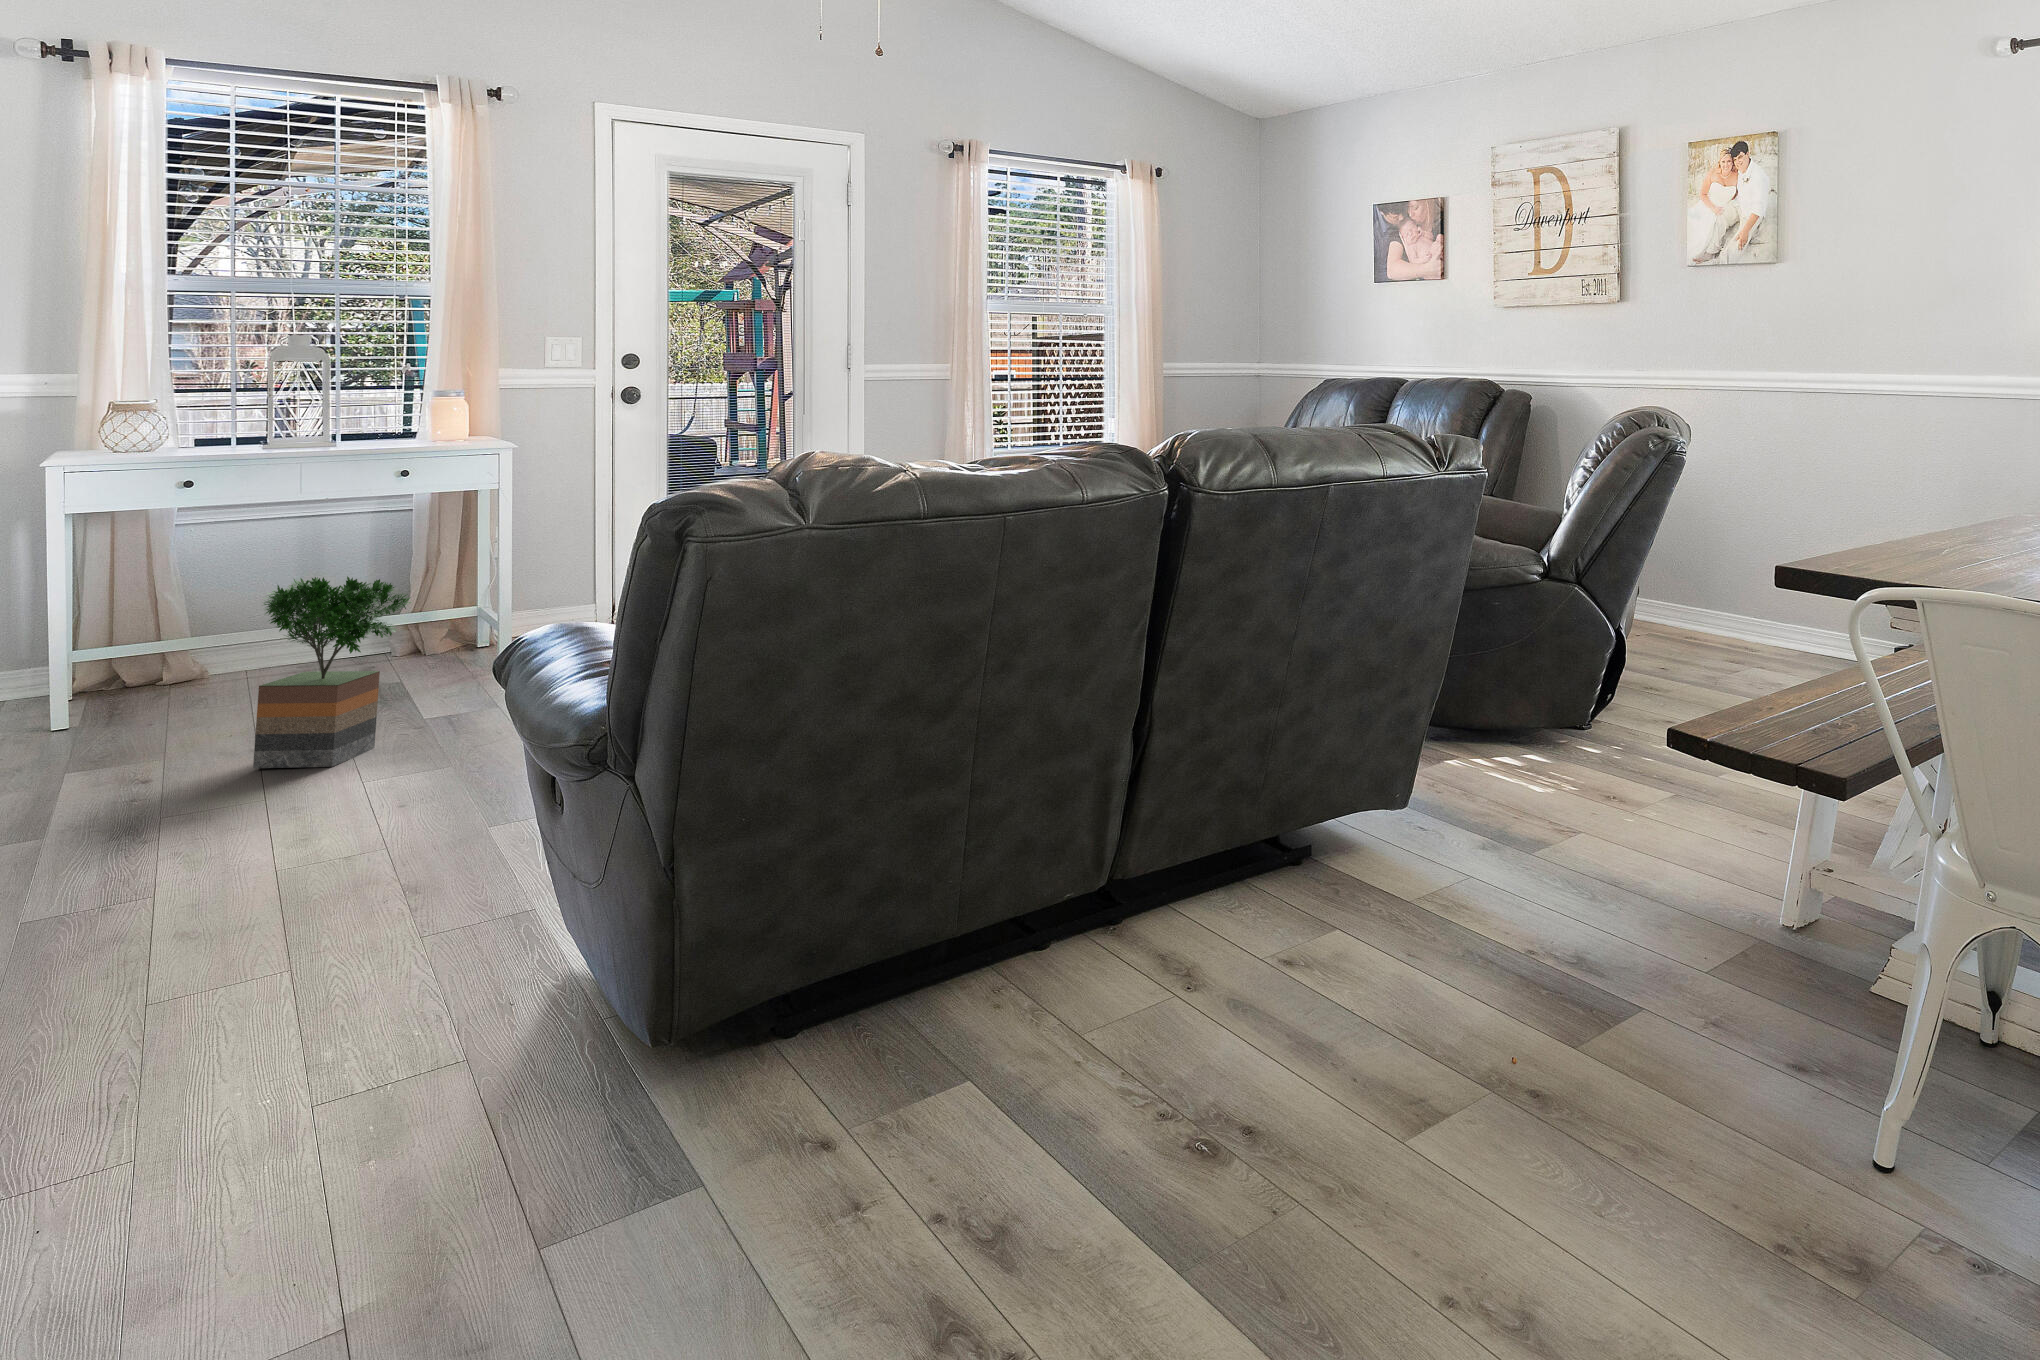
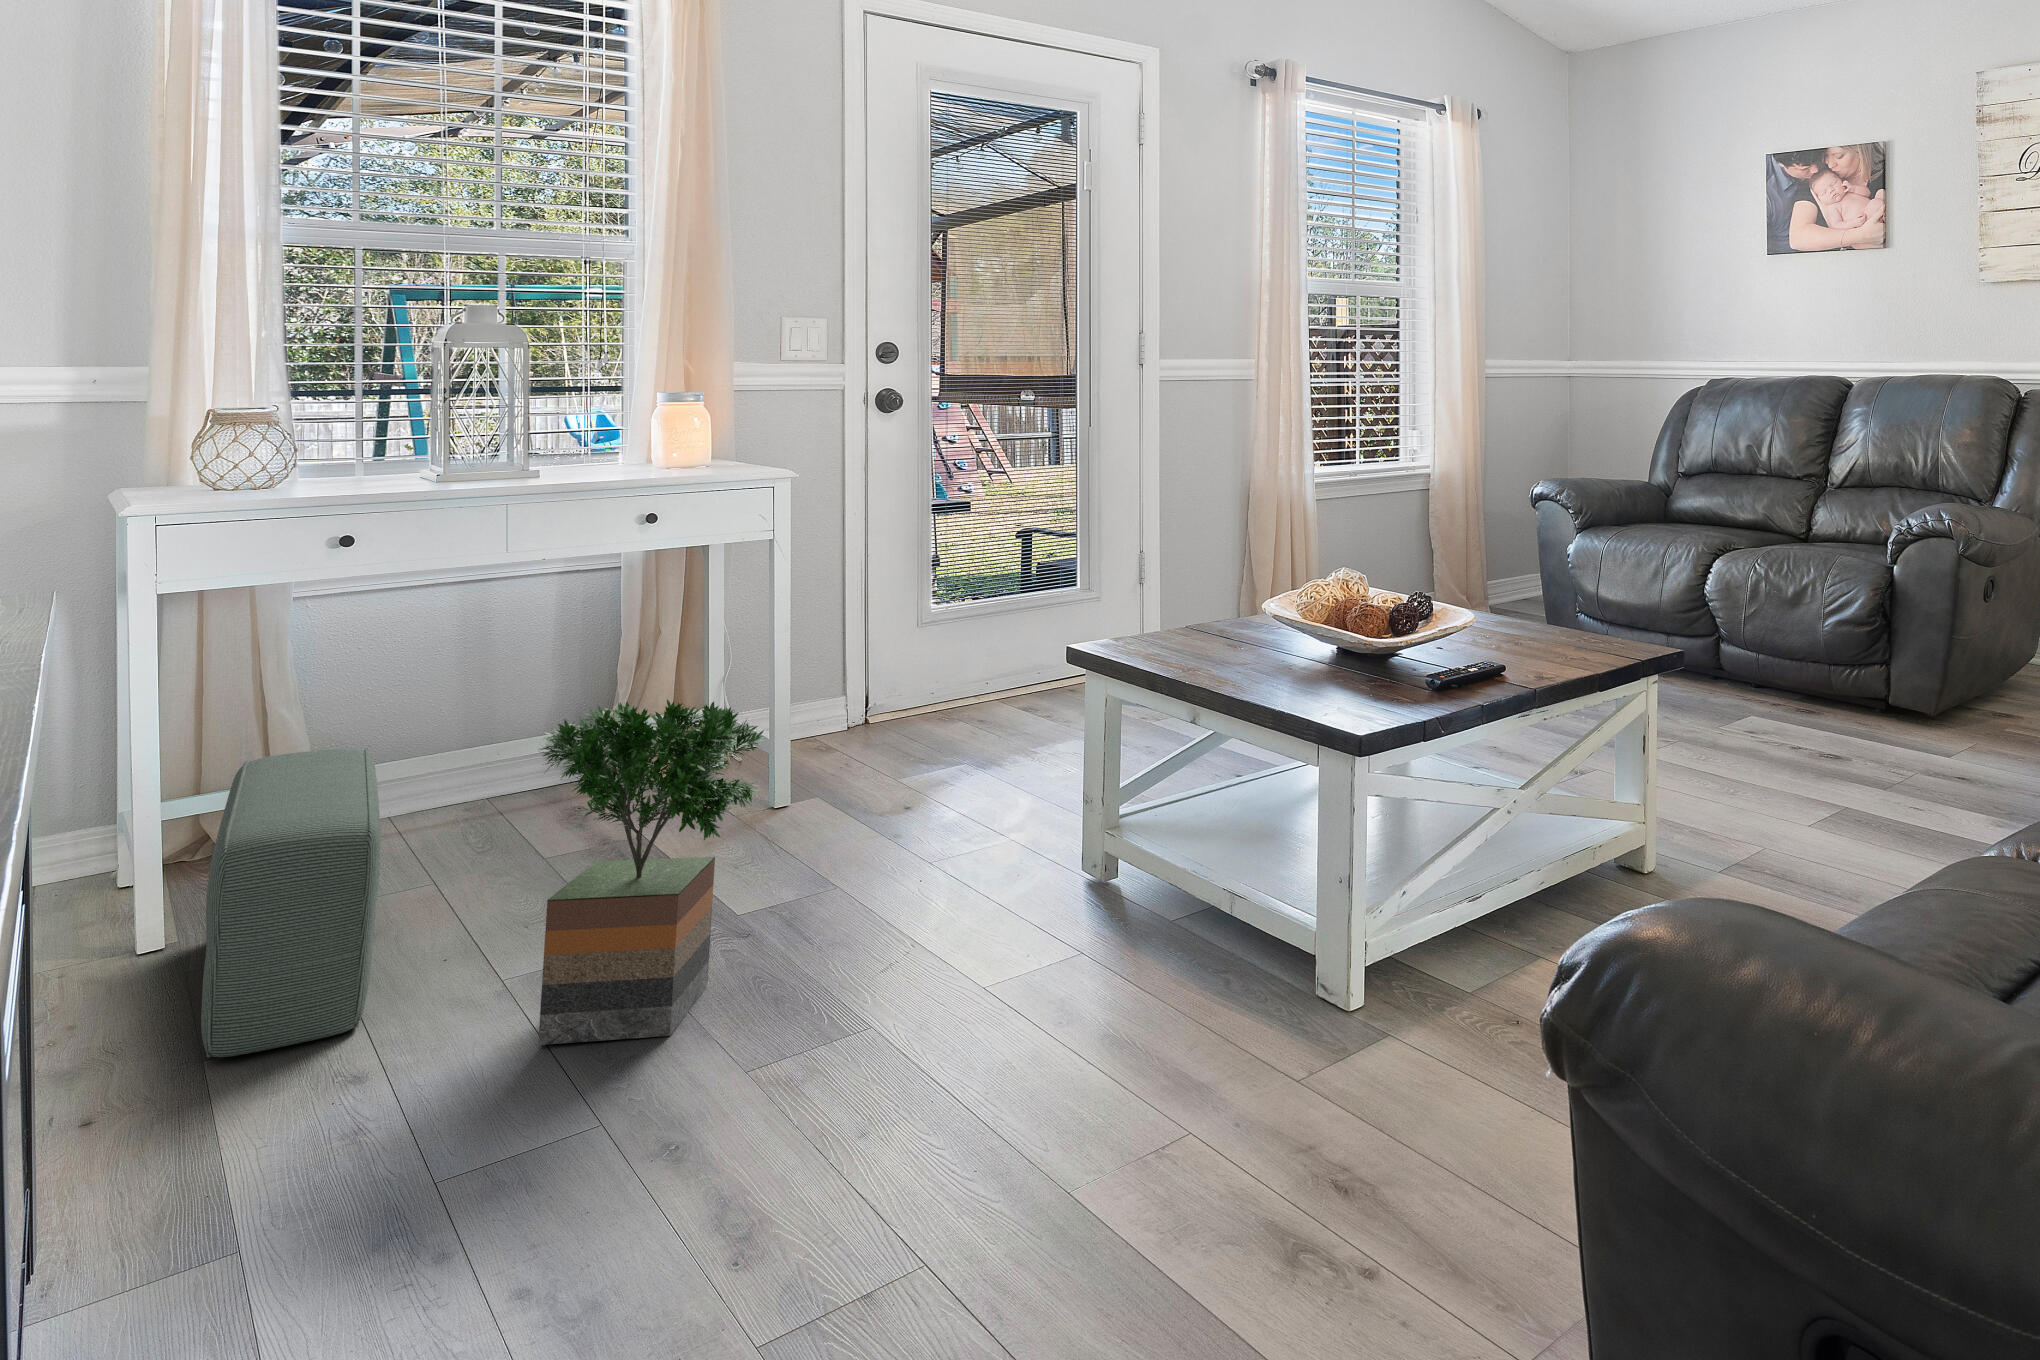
pouf: none [64,612,202,770] -> present [201,749,381,1058]

